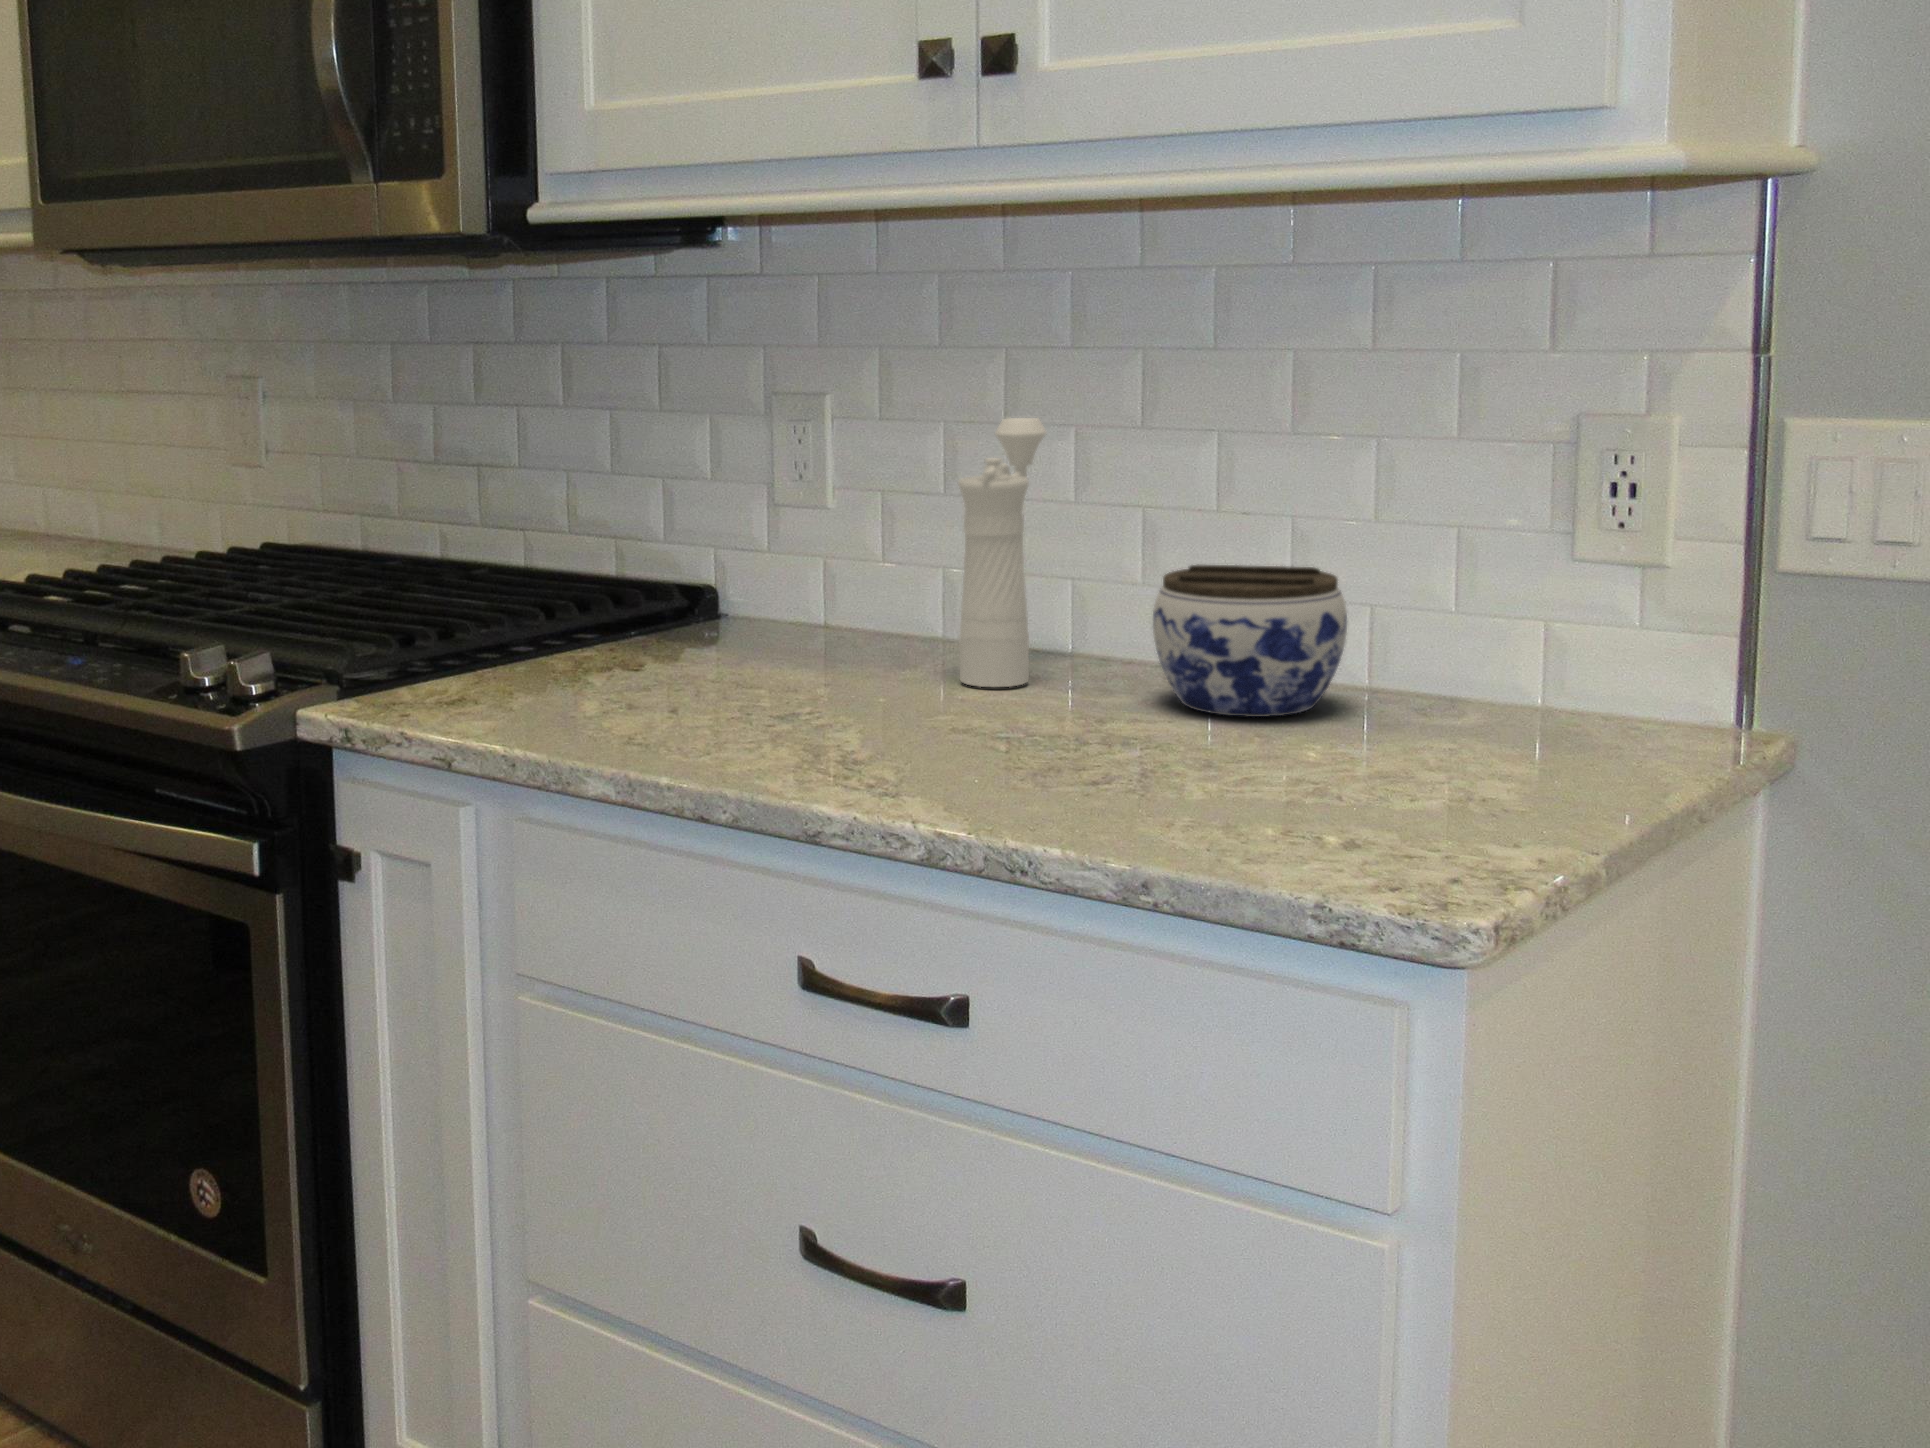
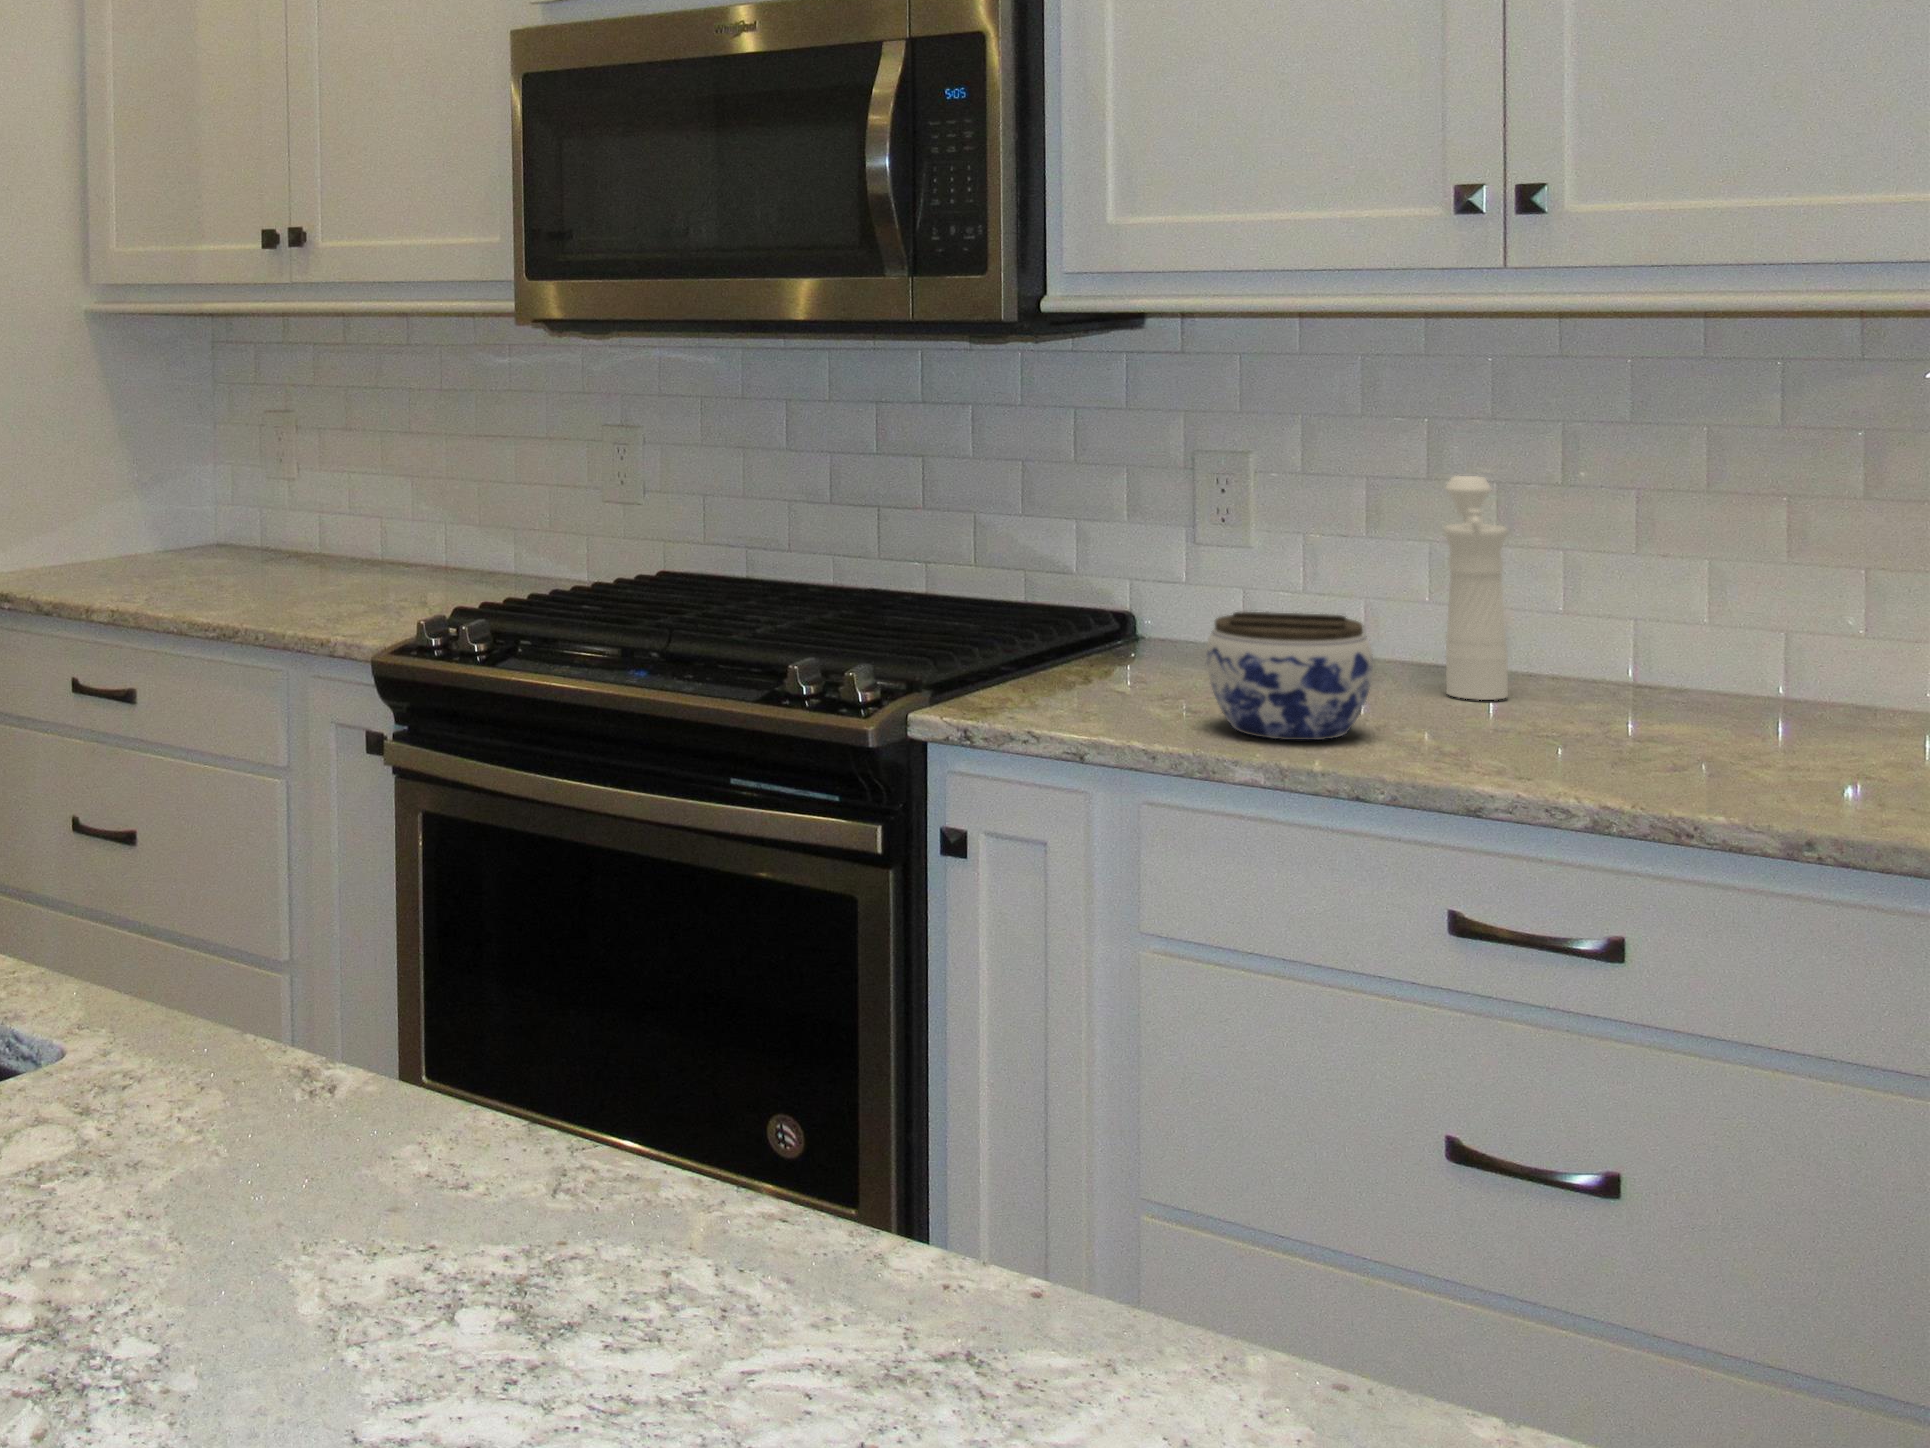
jar: present [1153,564,1347,717] -> present [1206,611,1373,740]

